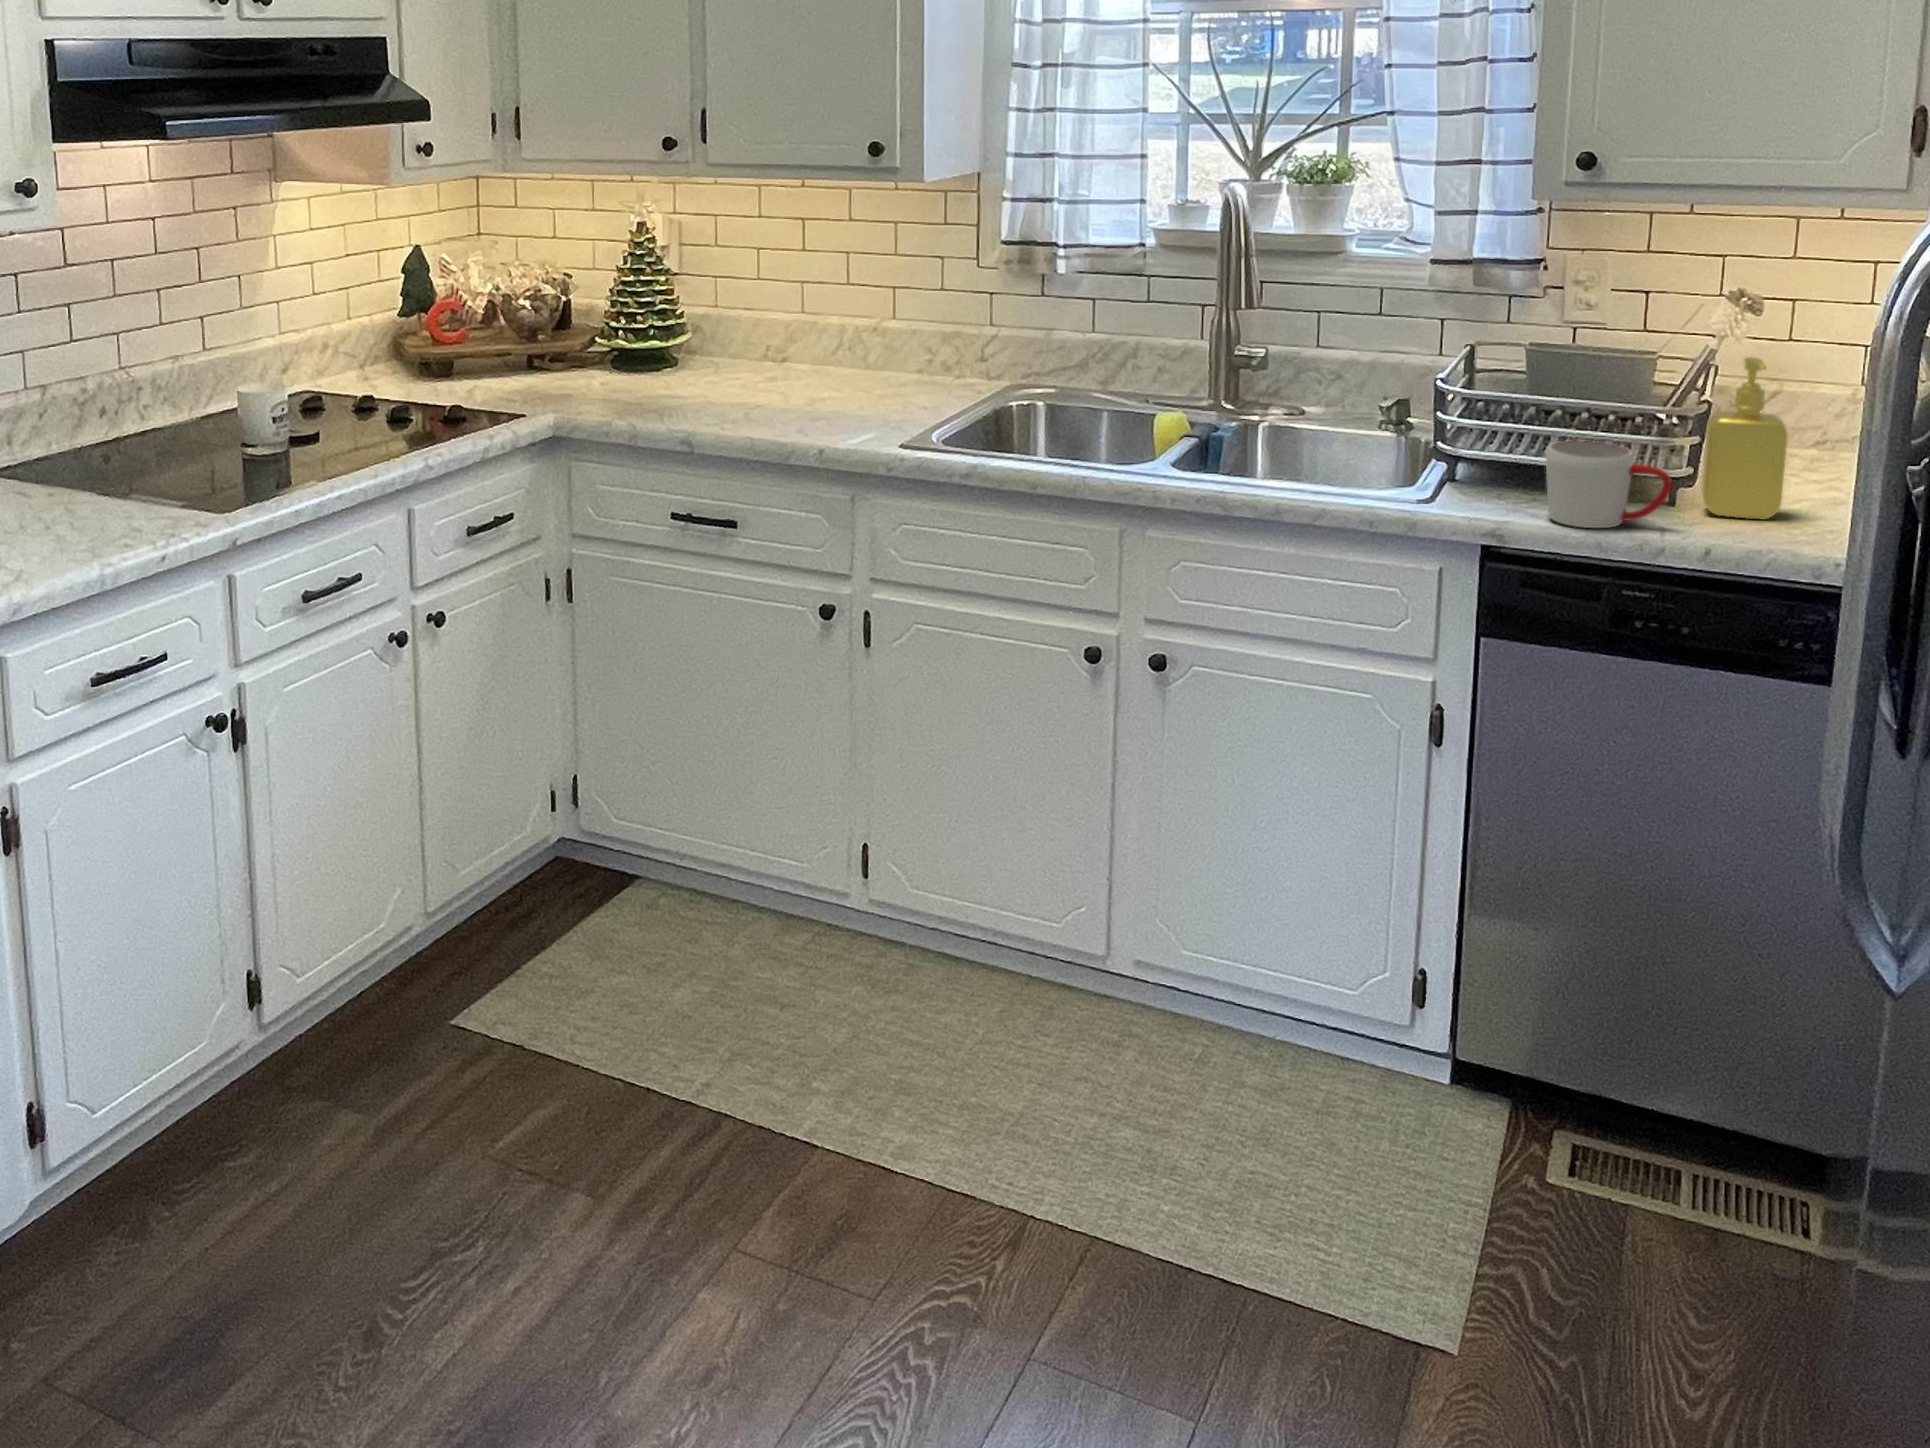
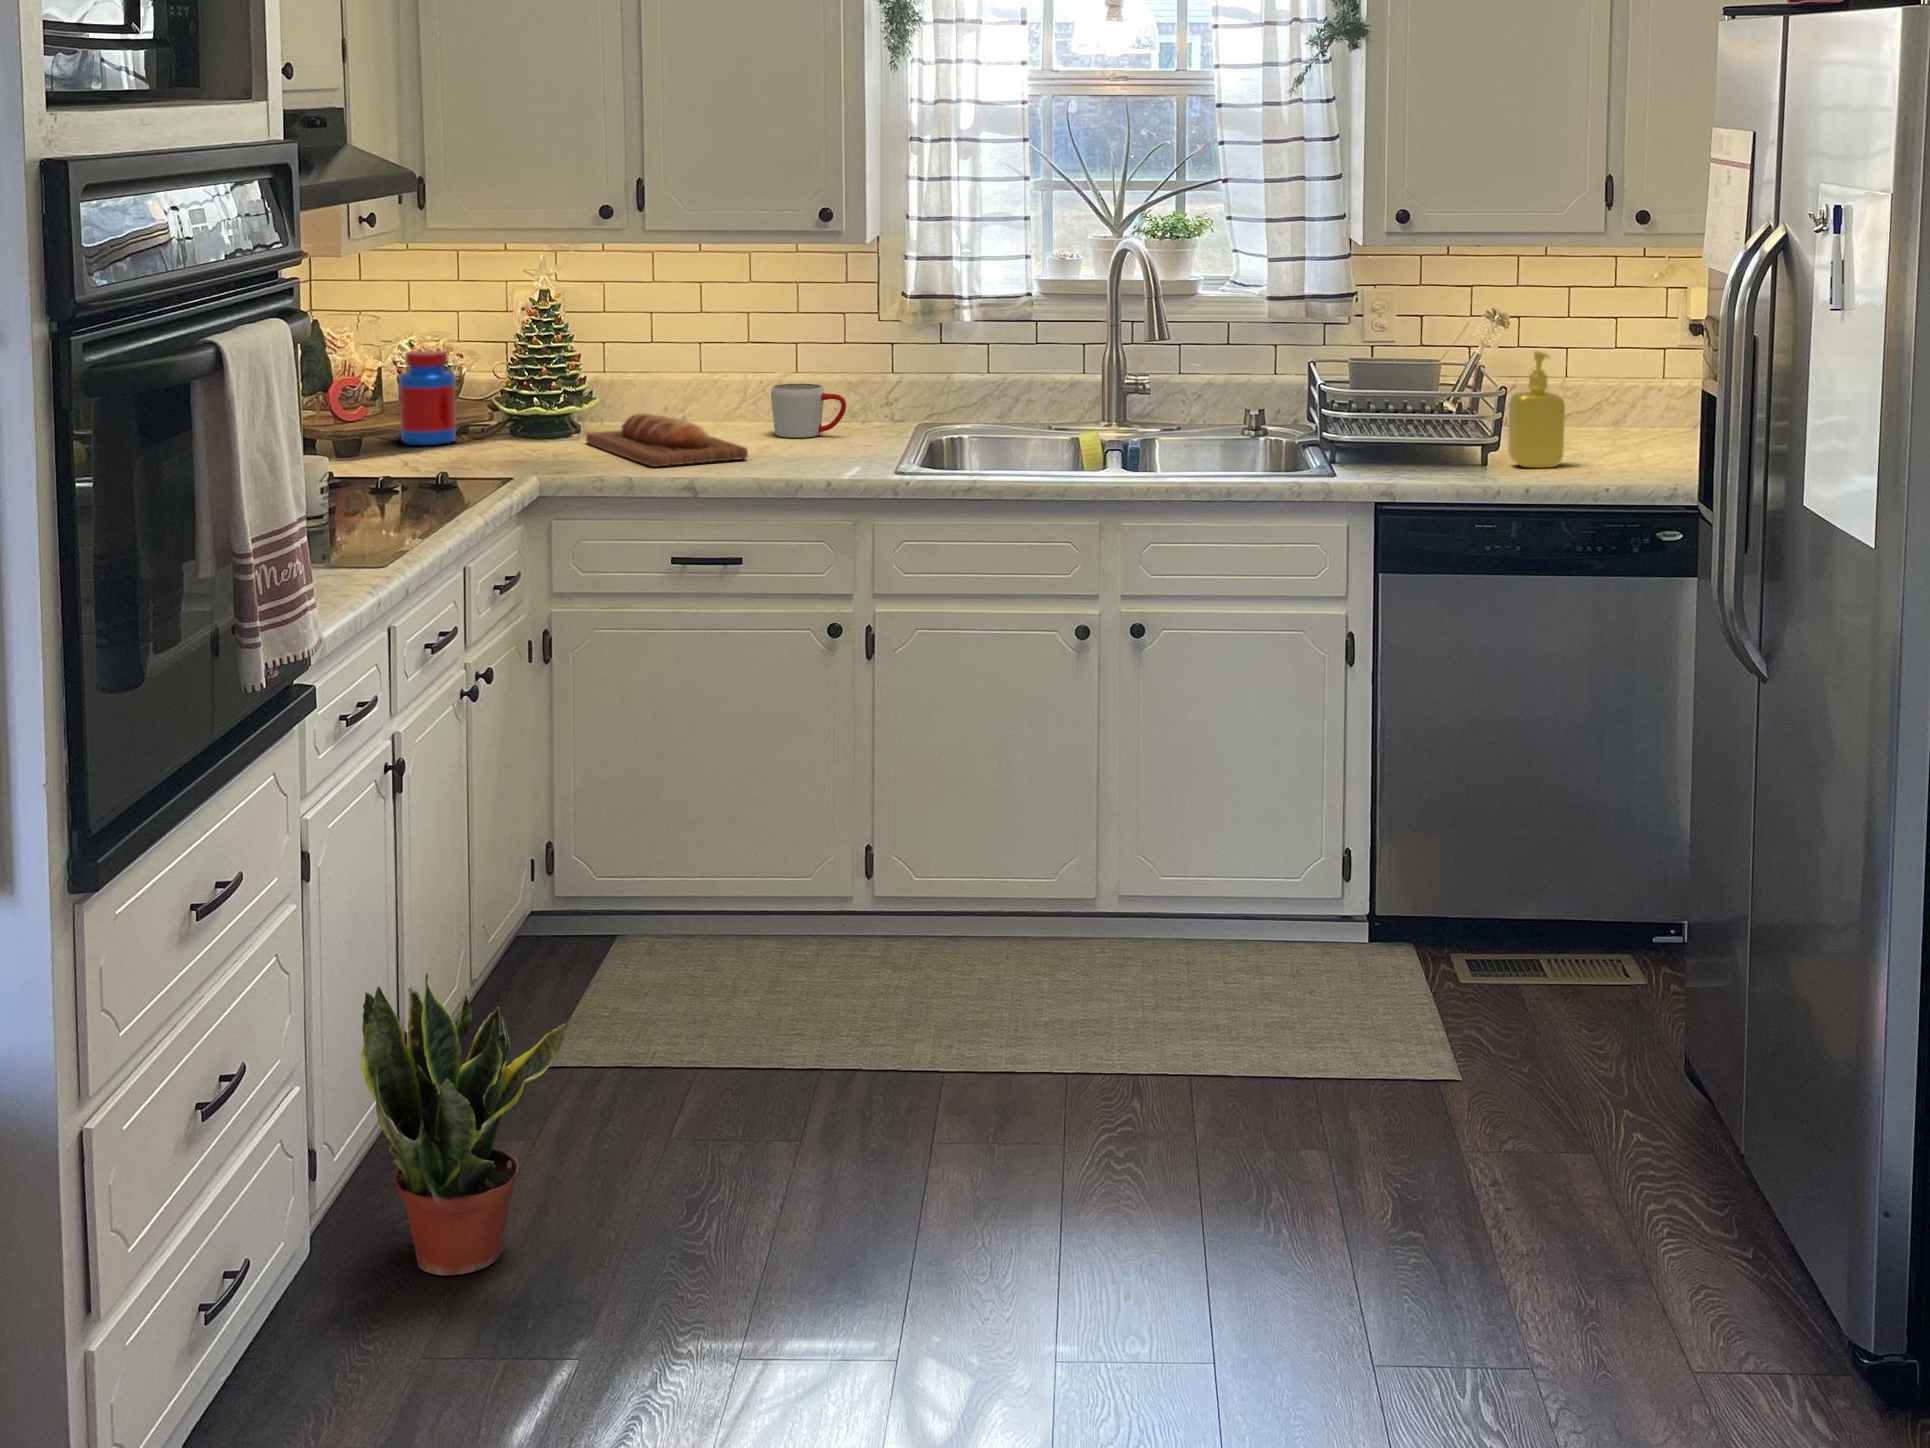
jar: none [486,281,541,376] -> present [399,350,456,445]
bread loaf: none [652,357,774,421] -> present [586,414,748,467]
mug: present [1546,440,1672,528] -> present [771,383,846,438]
potted plant: none [69,981,281,1303] -> present [361,973,568,1275]

